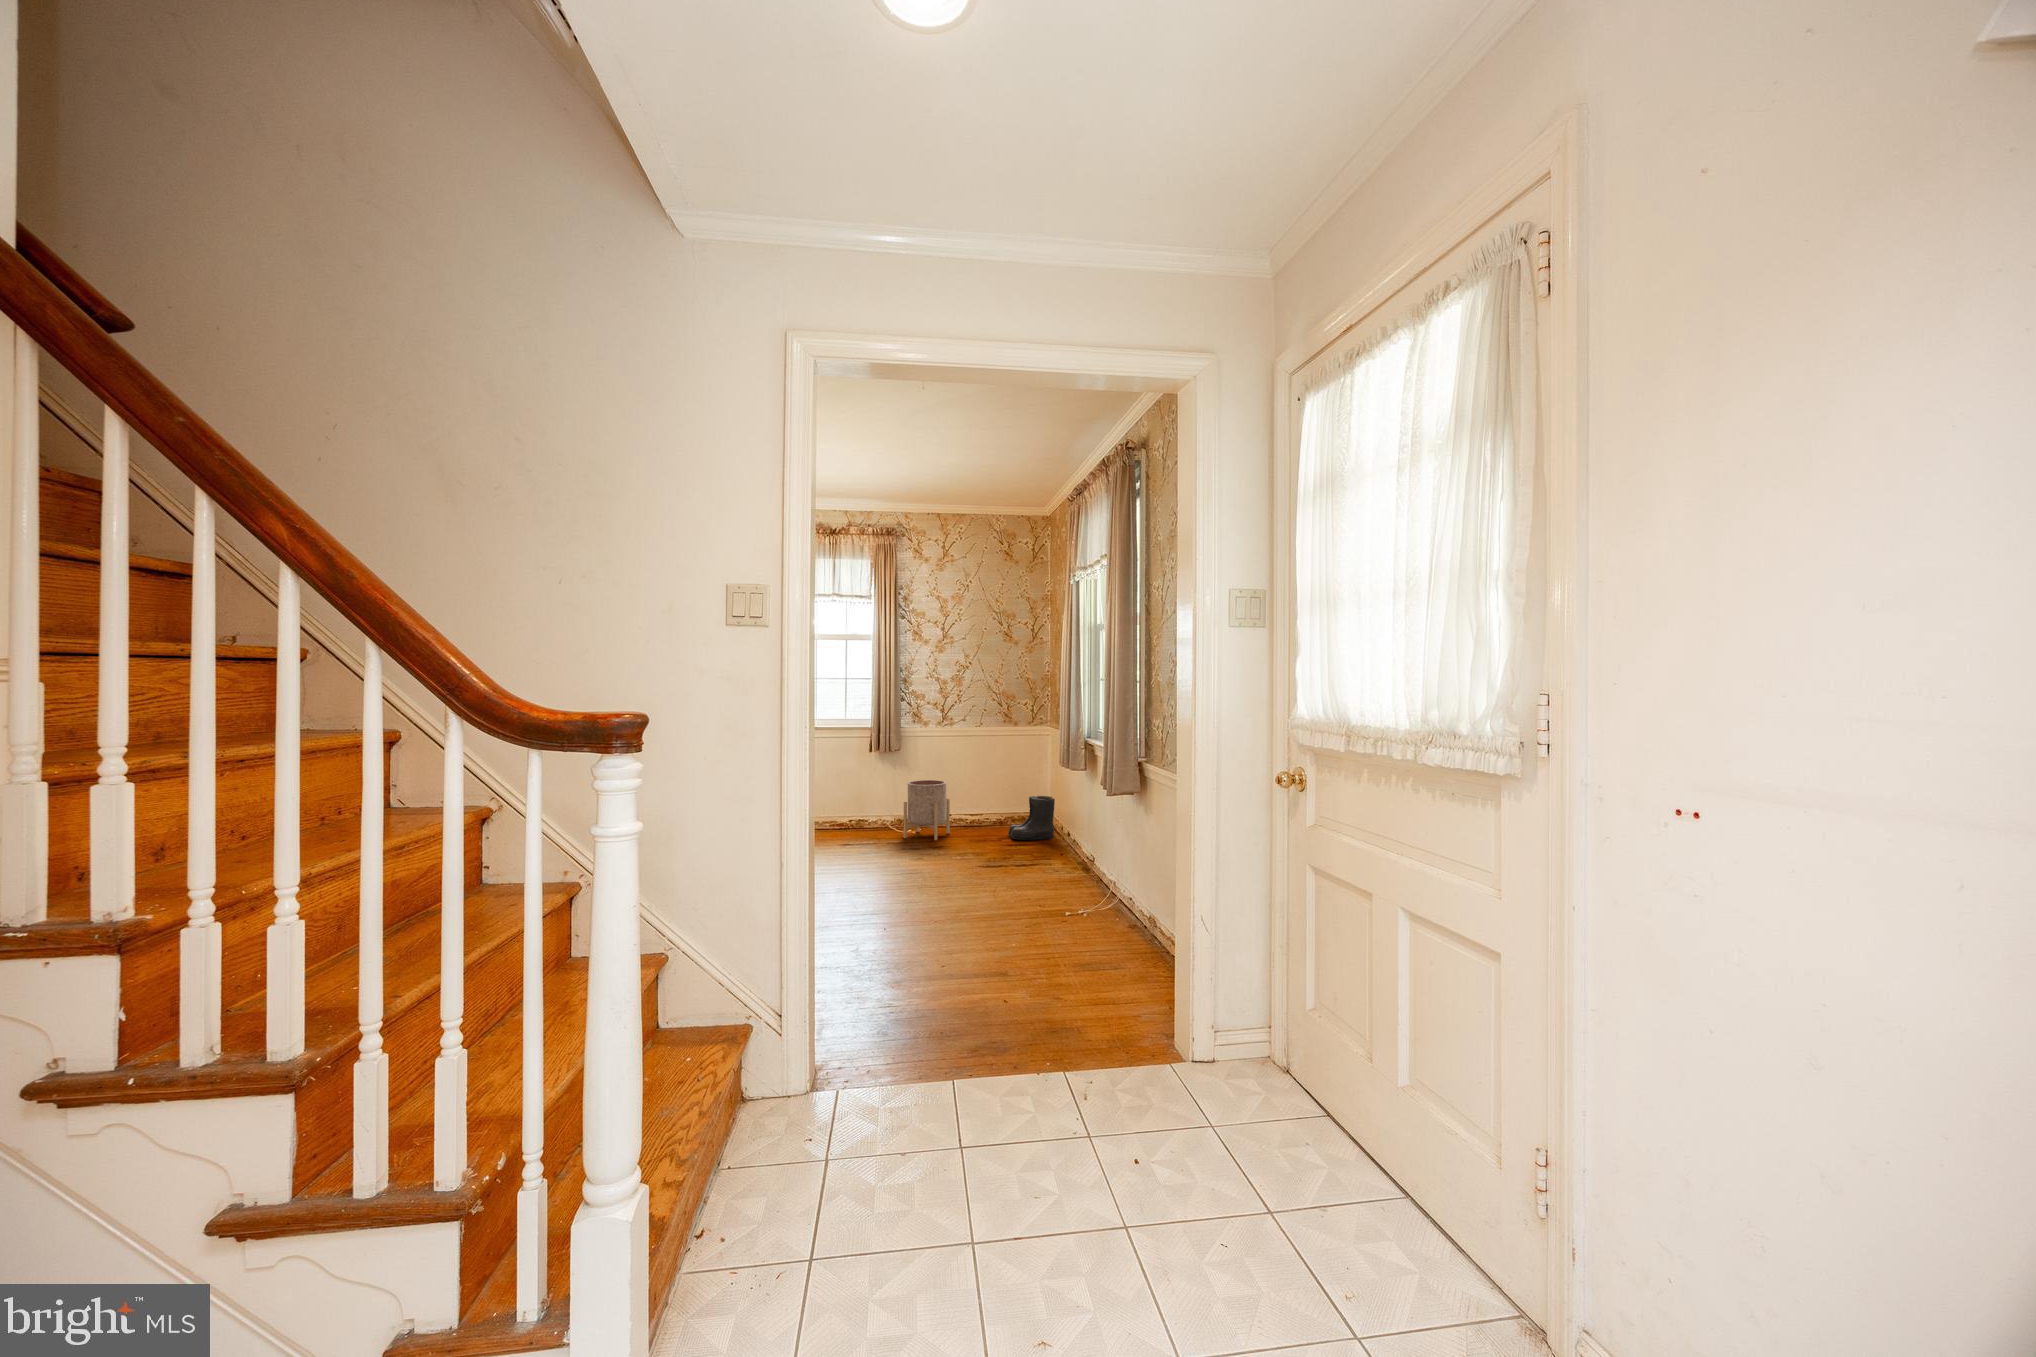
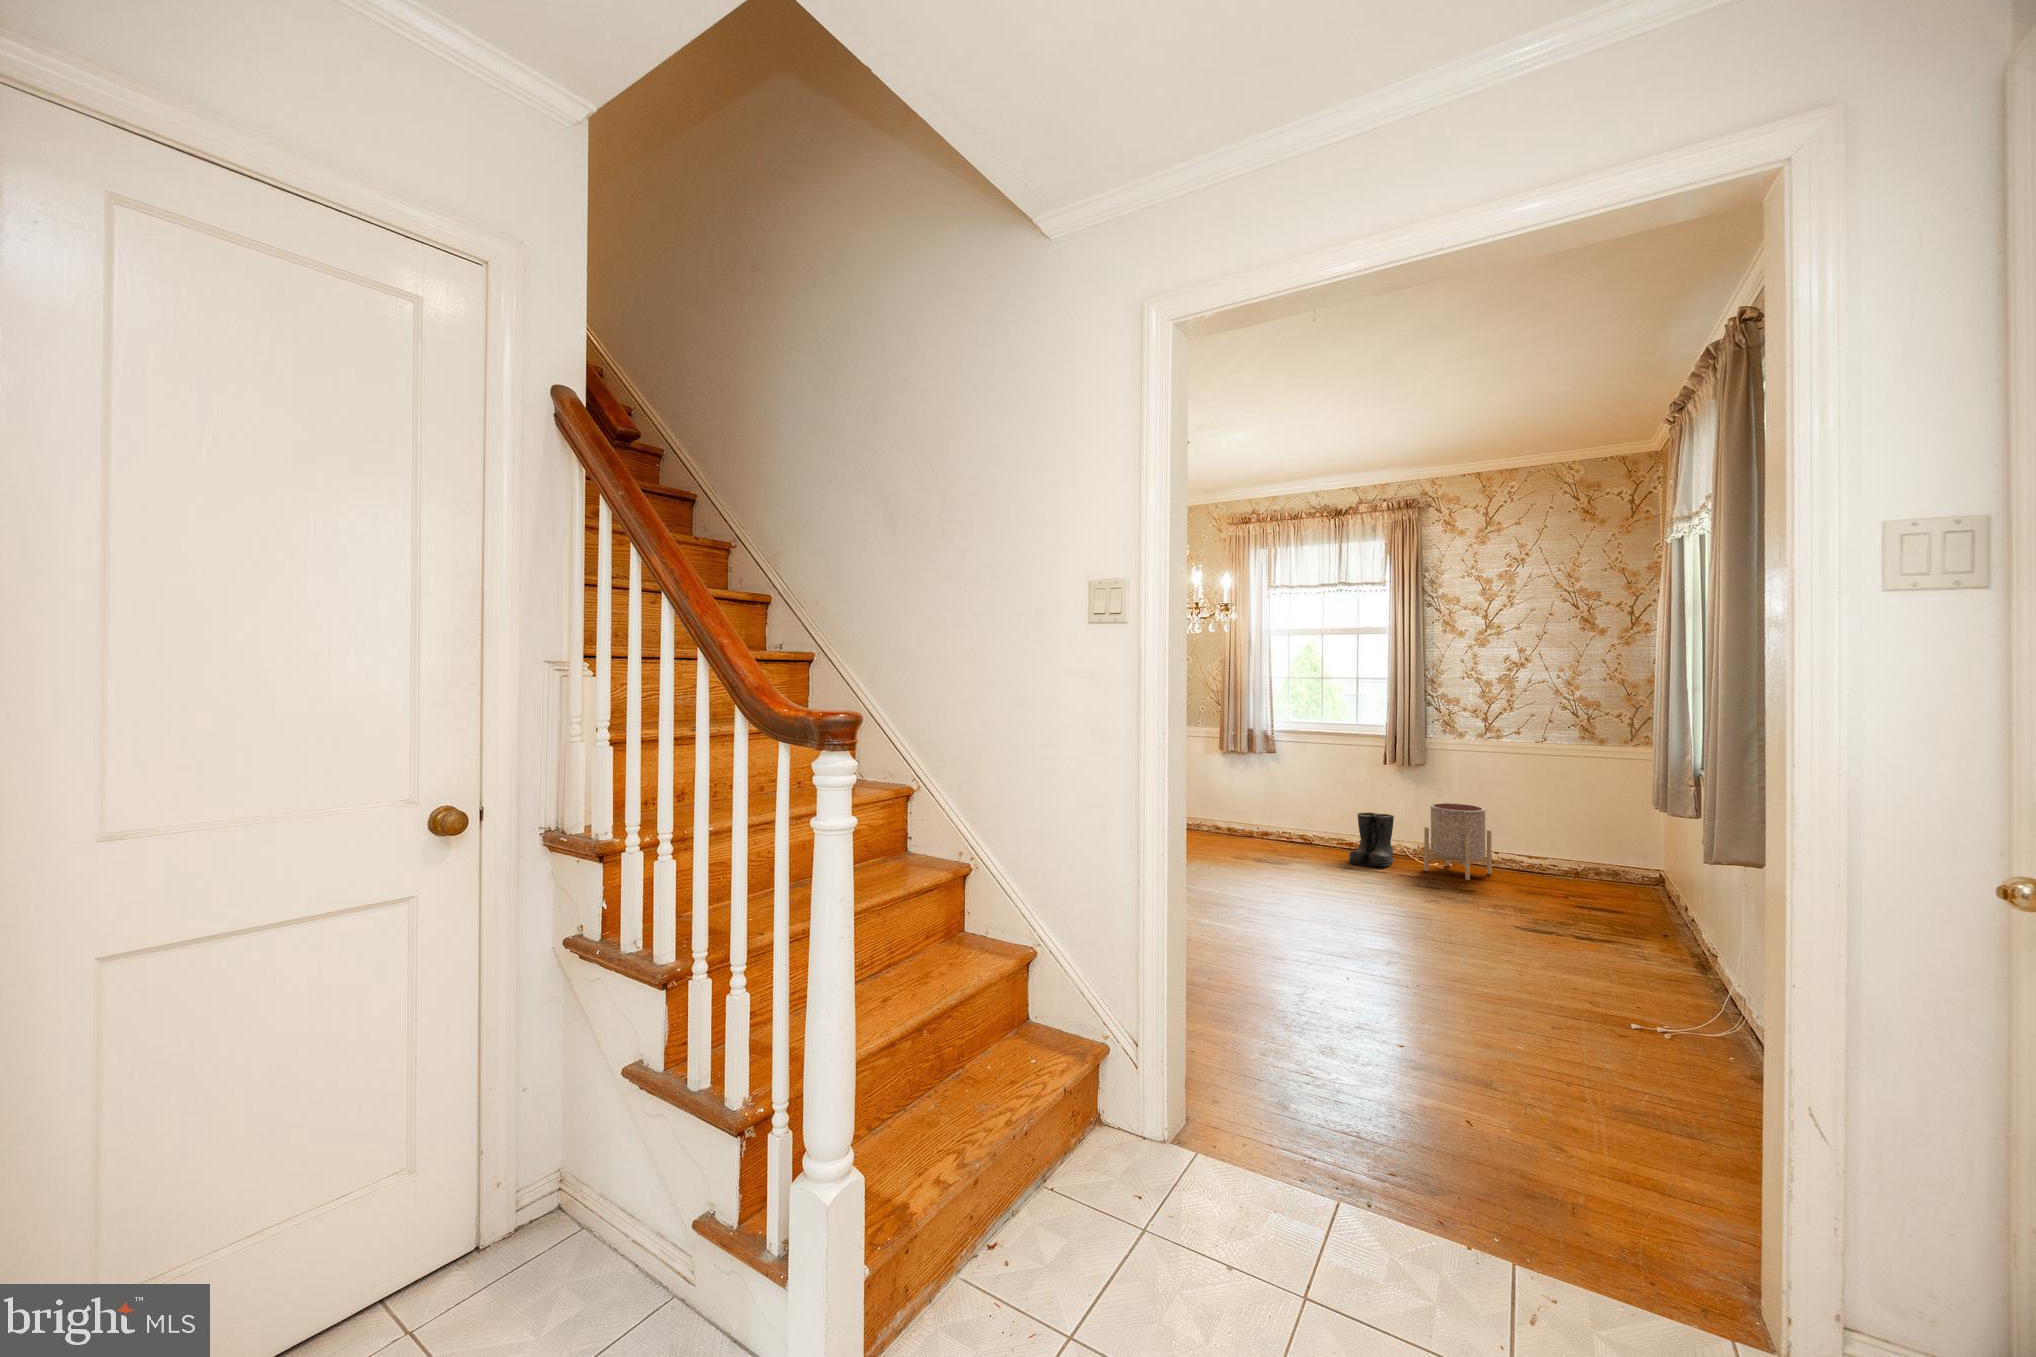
boots: present [1008,796,1055,840] -> present [1349,812,1394,867]

